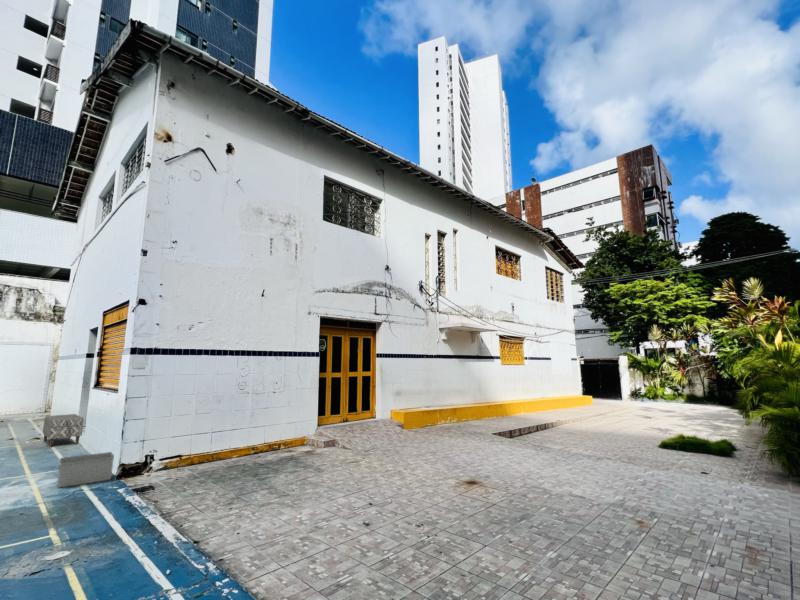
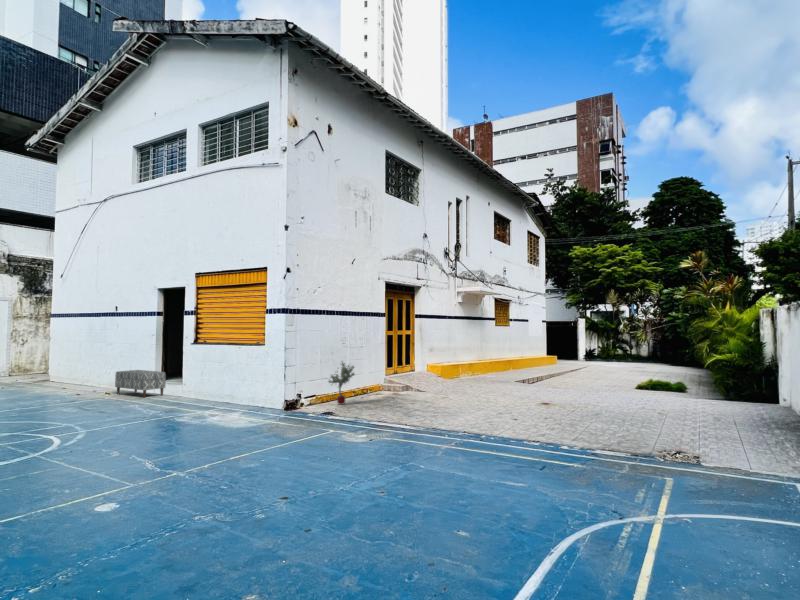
potted tree: none [193,412,242,470] -> present [329,362,354,404]
storage bin: present [57,452,114,487] -> none [241,392,279,415]

